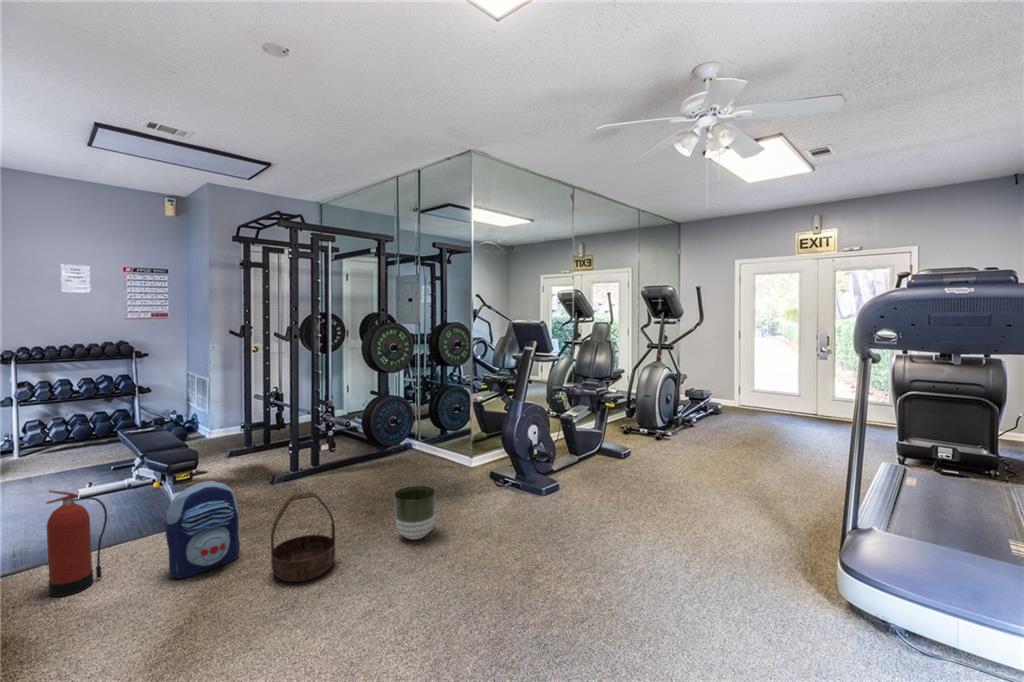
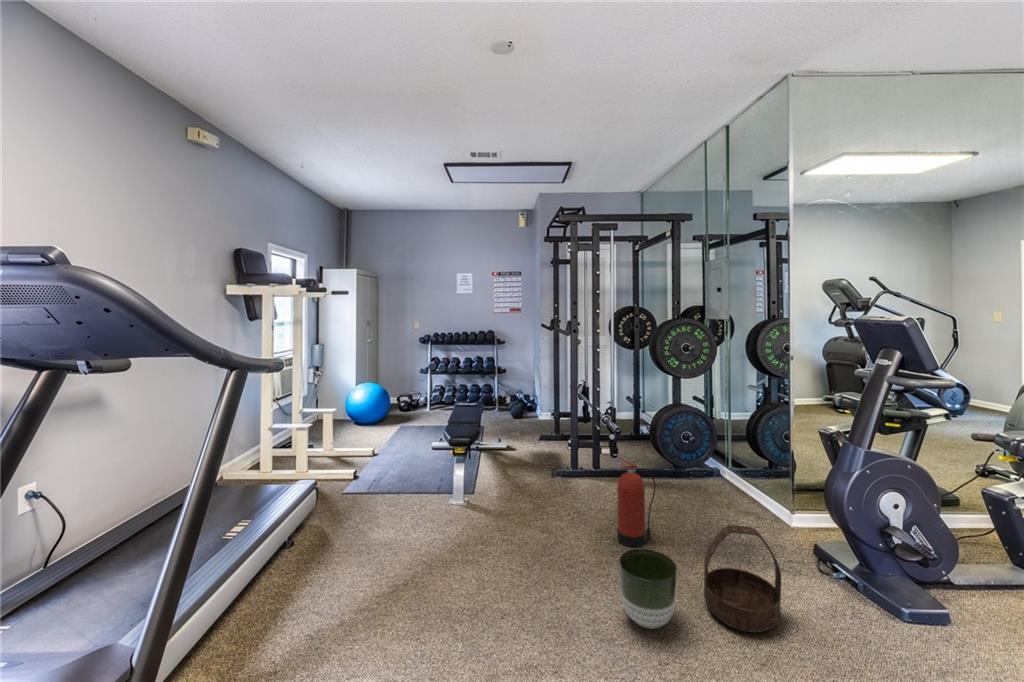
backpack: present [165,481,240,578] -> none [413,482,474,569]
fire extinguisher: present [46,490,107,597] -> present [617,459,655,547]
basket: present [271,492,335,582] -> present [704,525,781,633]

